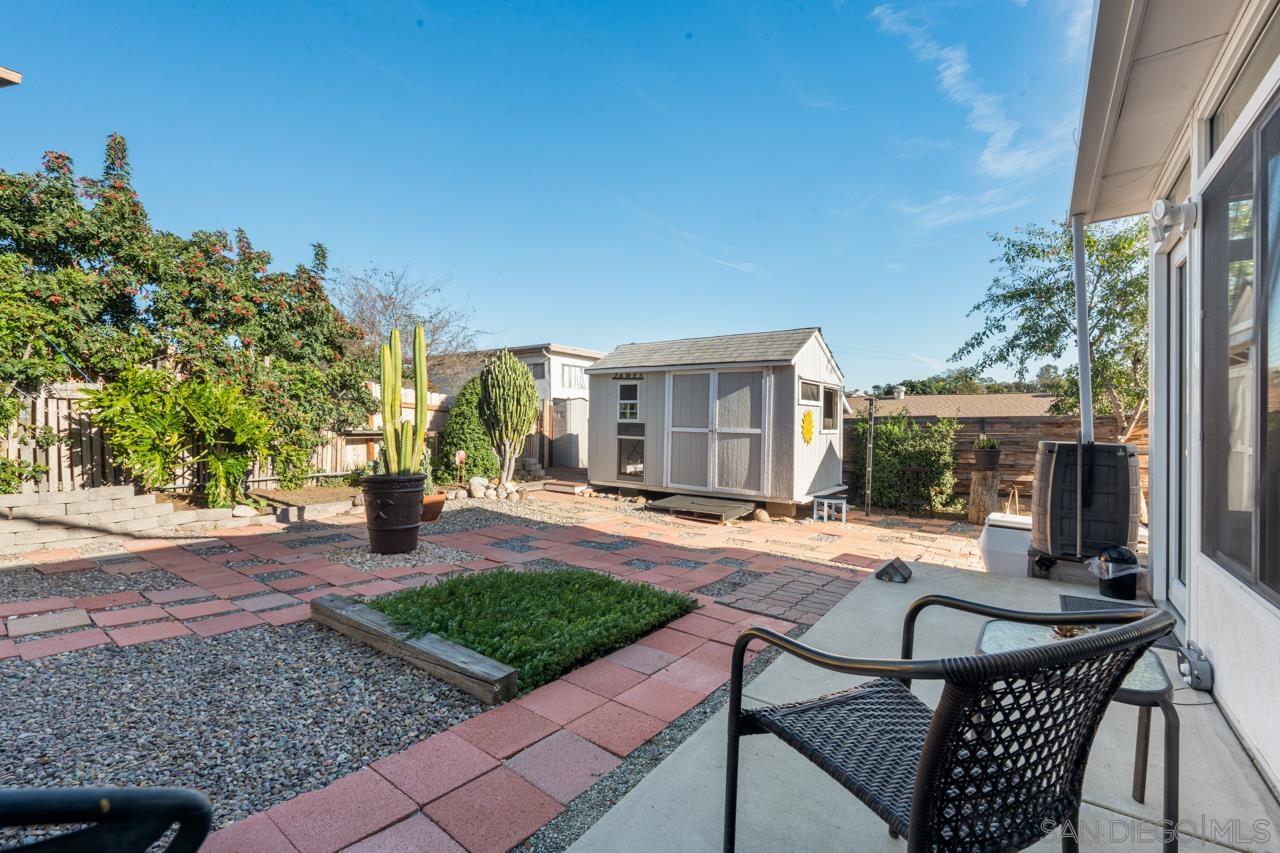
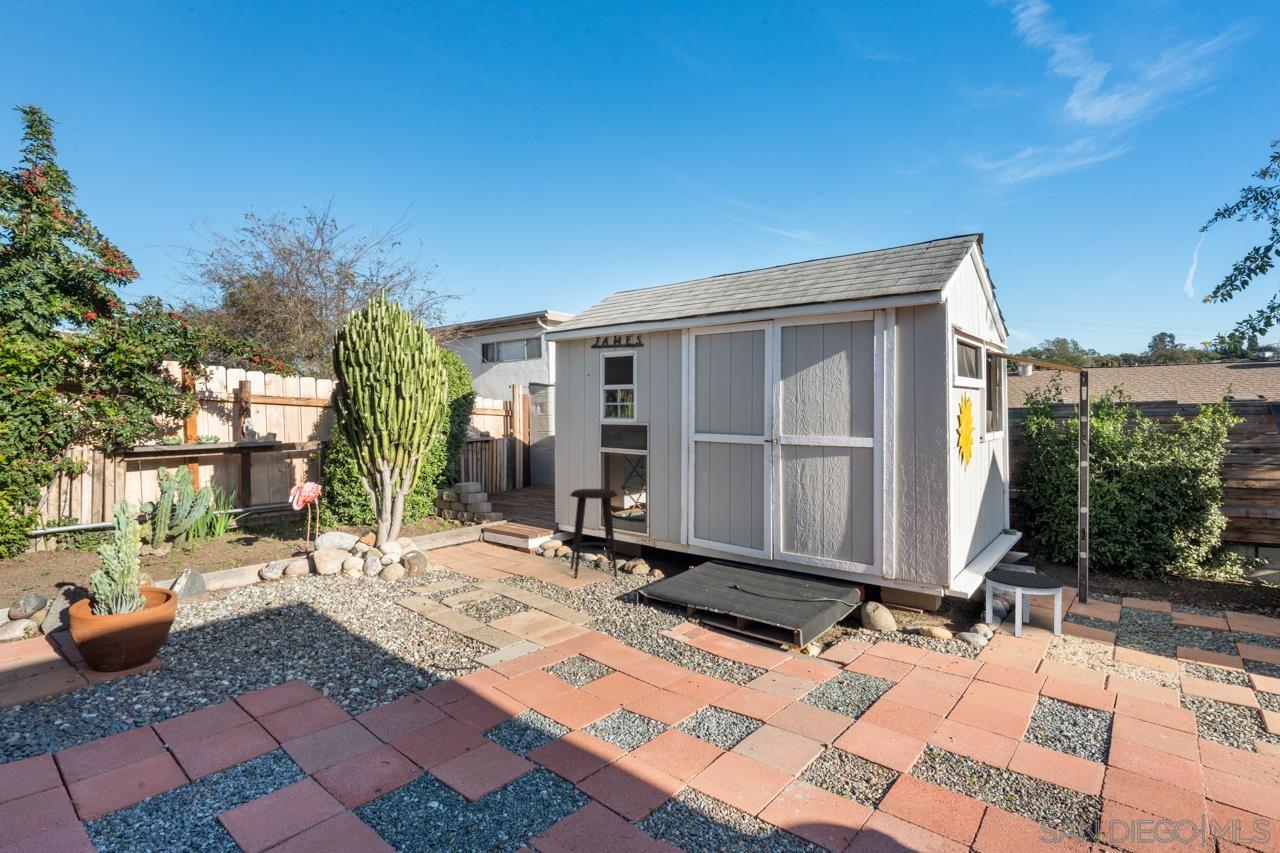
stool: present [896,467,933,518] -> present [570,489,617,578]

